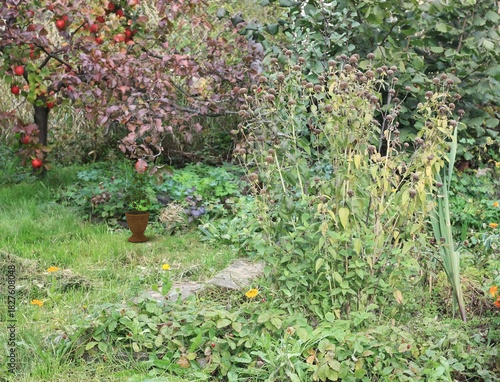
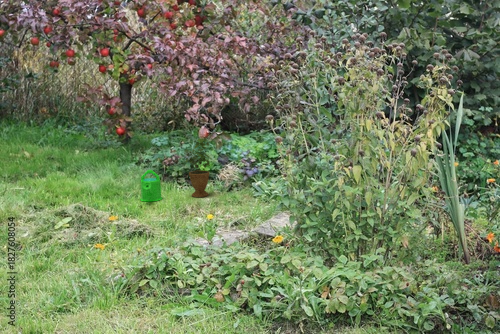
watering can: none [65,210,94,248] -> present [140,170,163,202]

